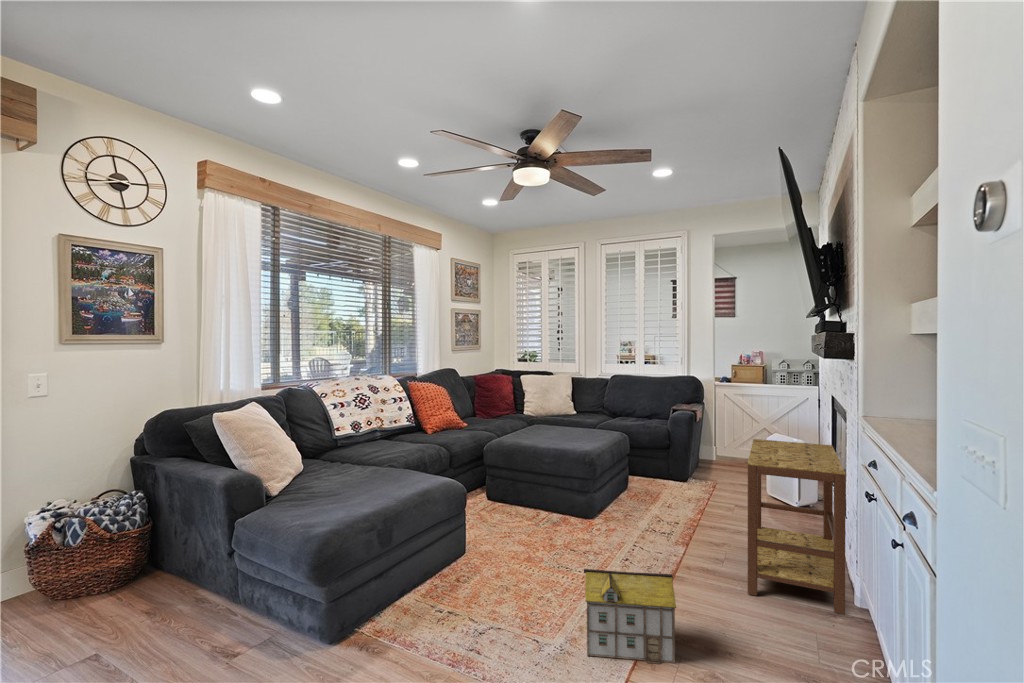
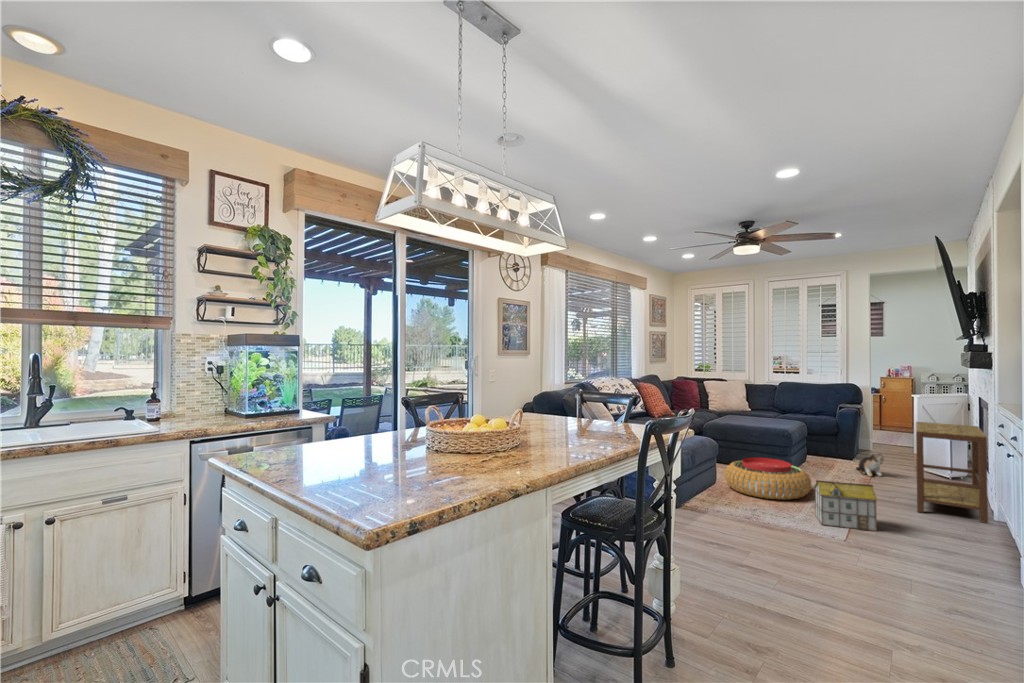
plush toy: none [685,479,719,513] -> present [856,453,885,476]
pouf: none [480,503,604,584] -> present [725,458,811,500]

